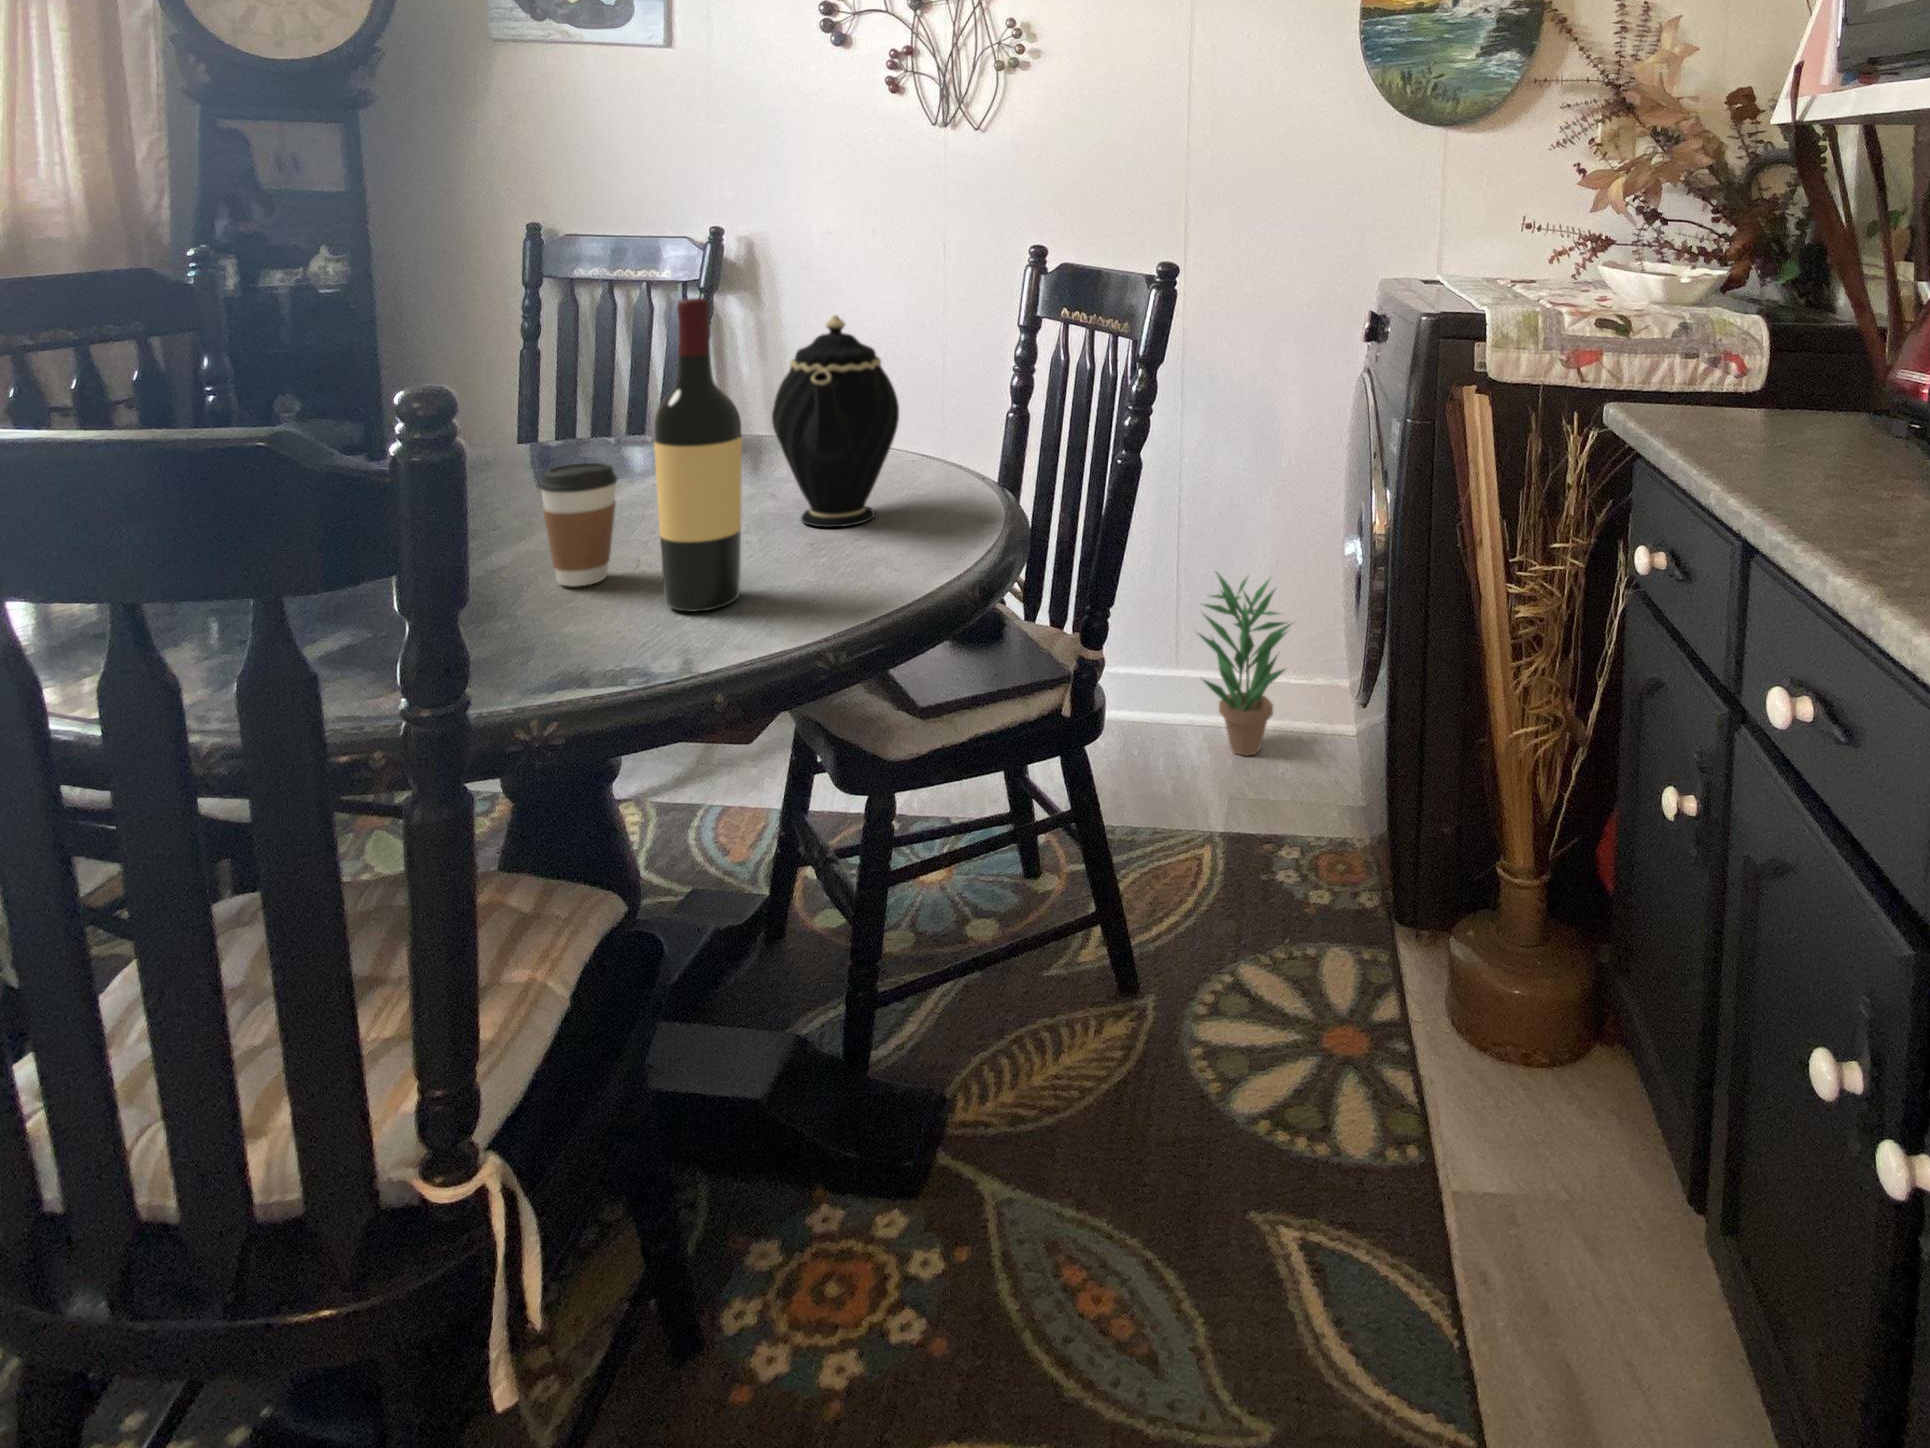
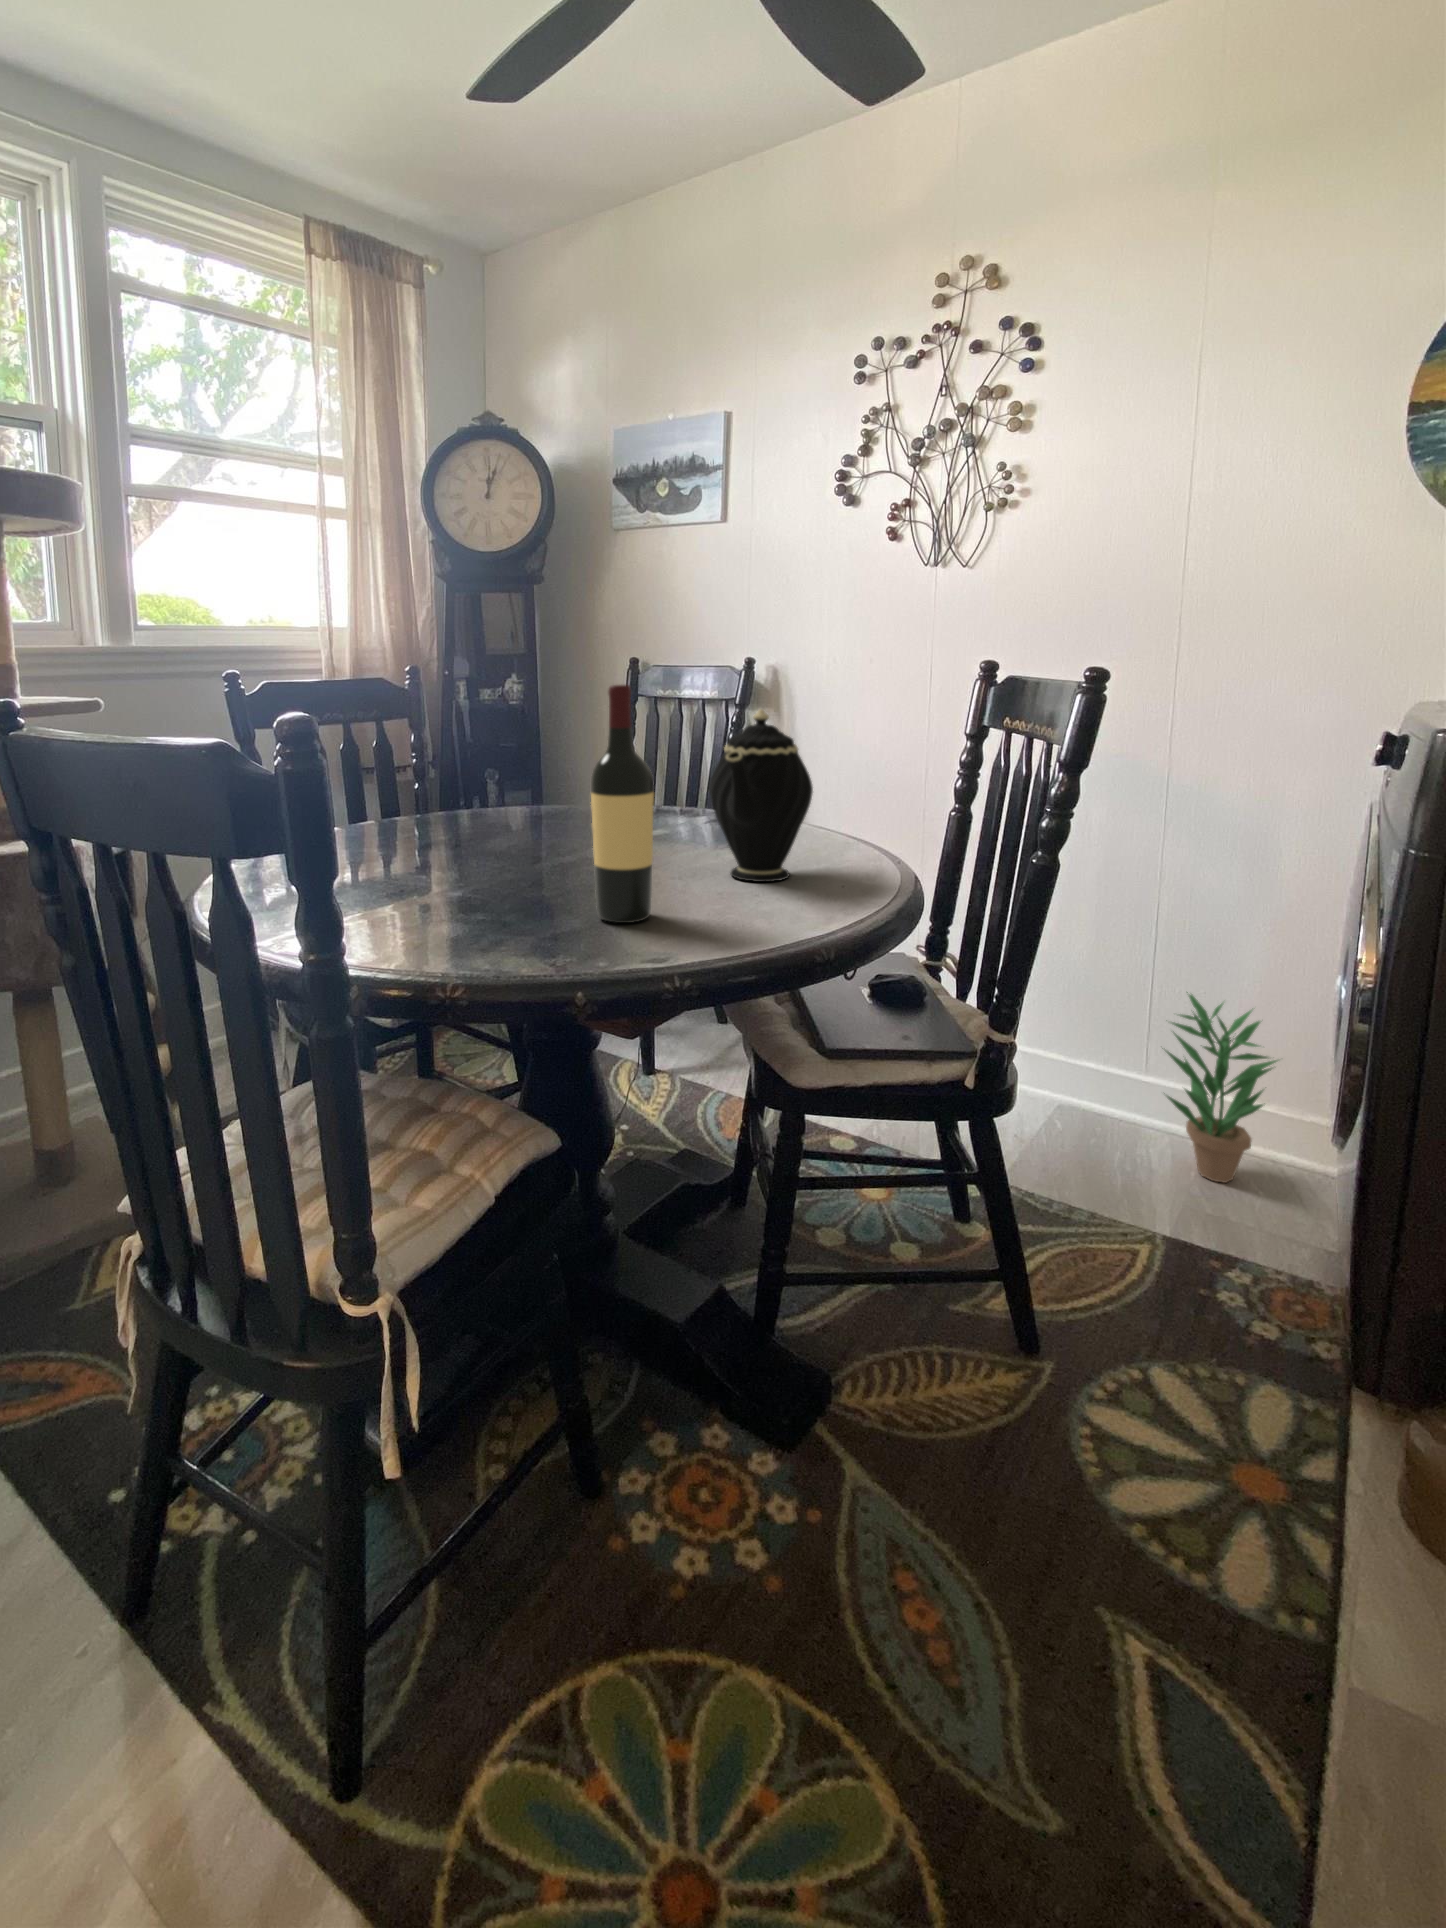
coffee cup: present [540,463,617,586] -> none [533,809,584,896]

